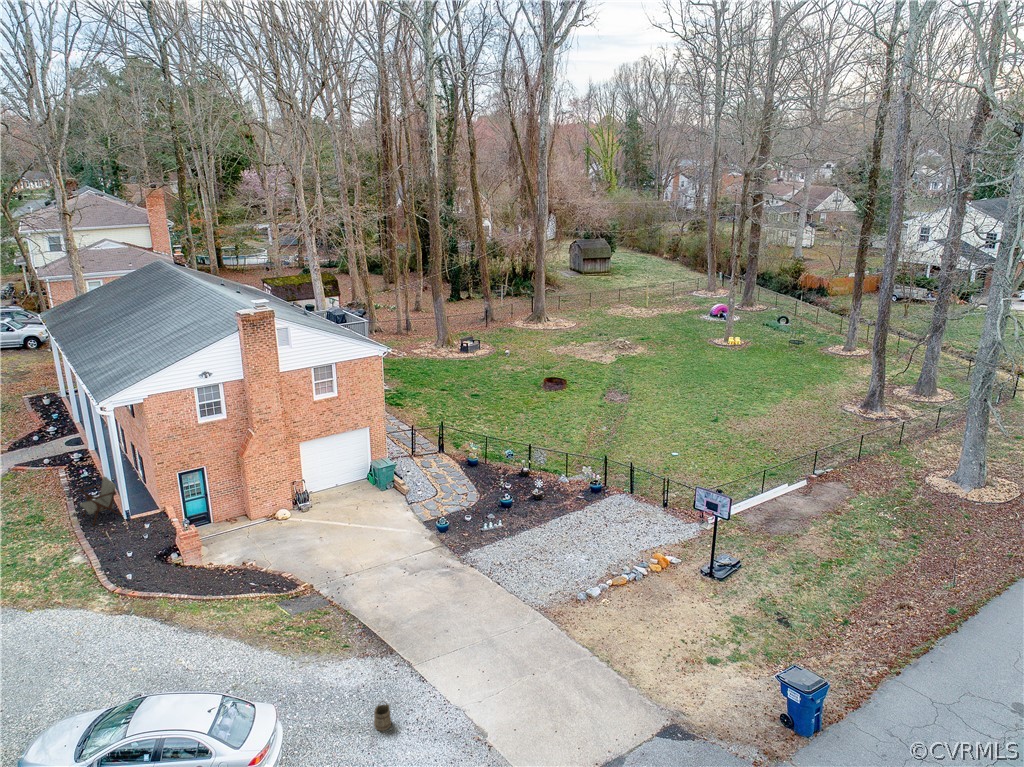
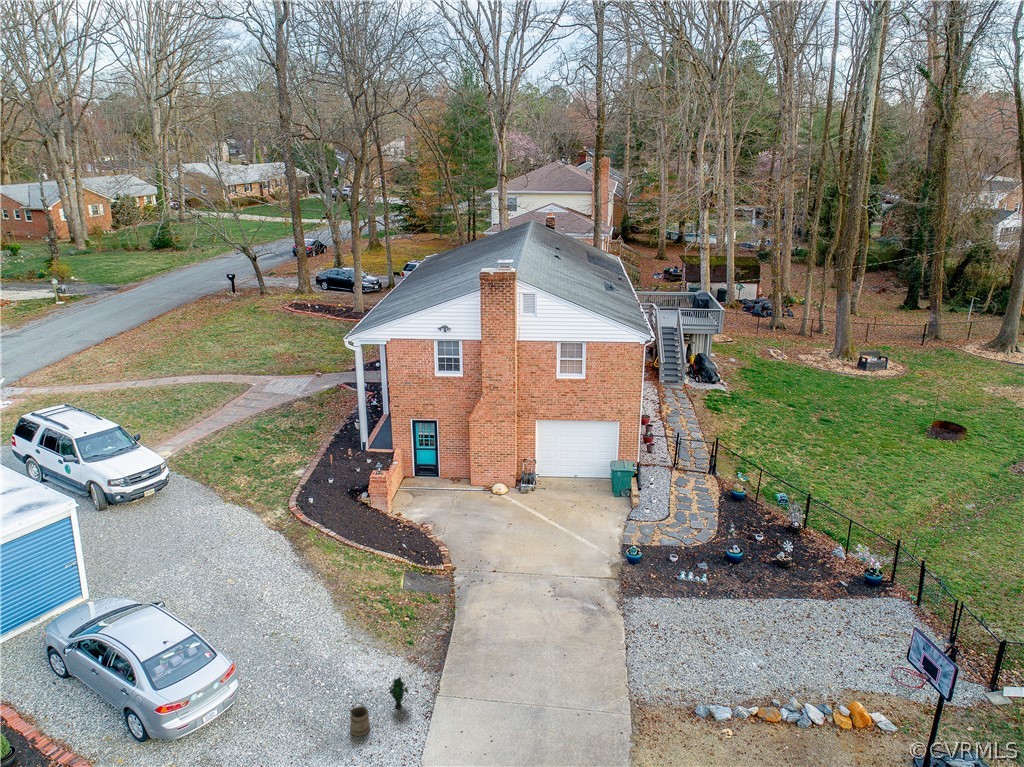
lounge chair: present [78,477,123,526] -> none [353,411,384,452]
decorative plant: none [384,668,404,698] -> present [389,677,408,709]

